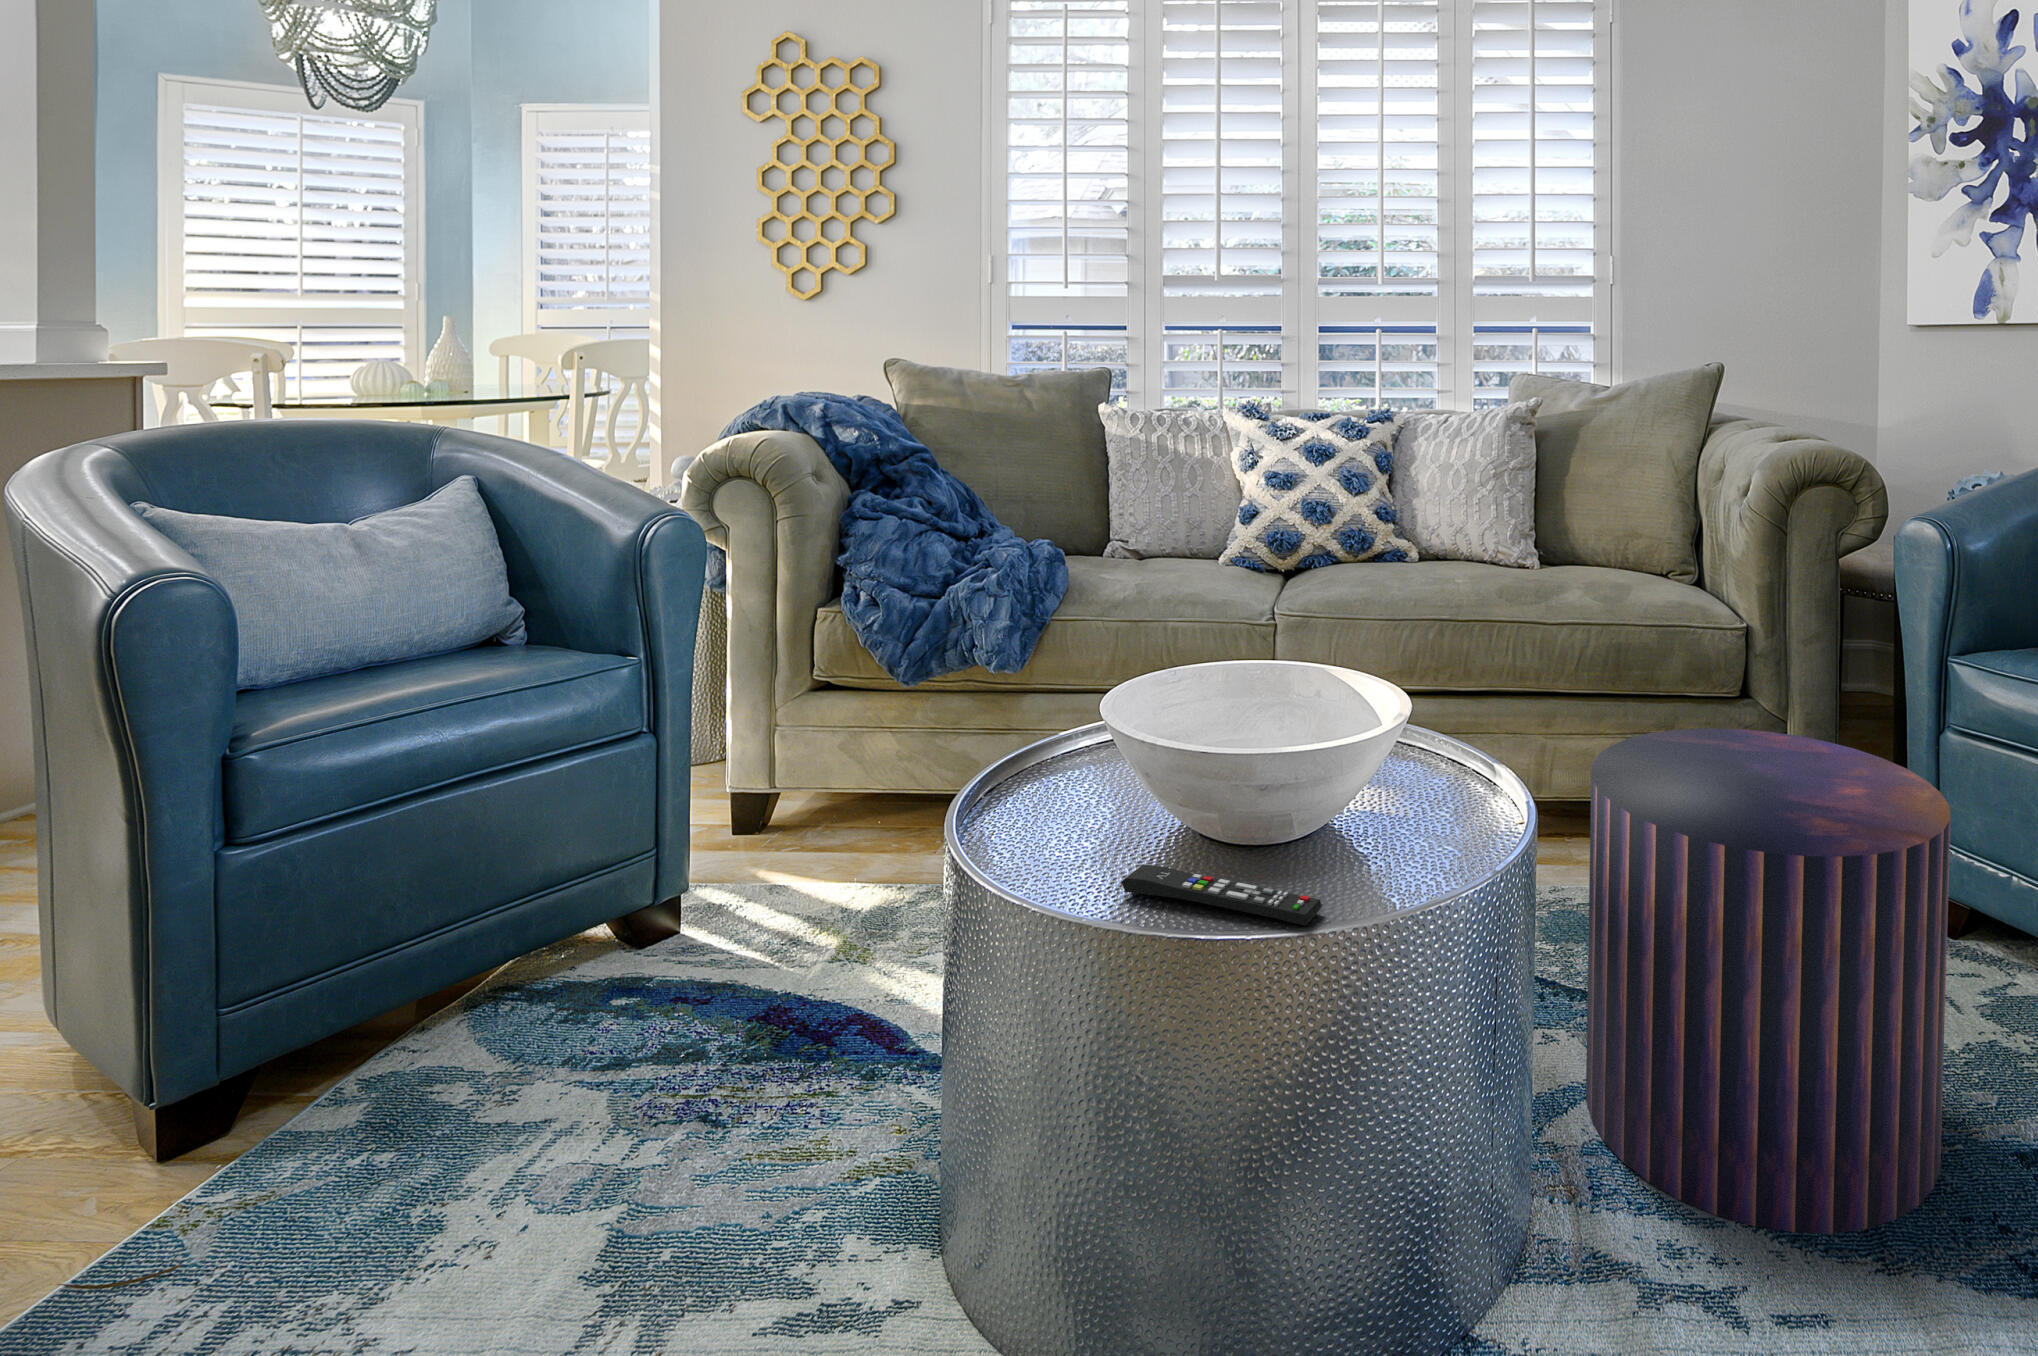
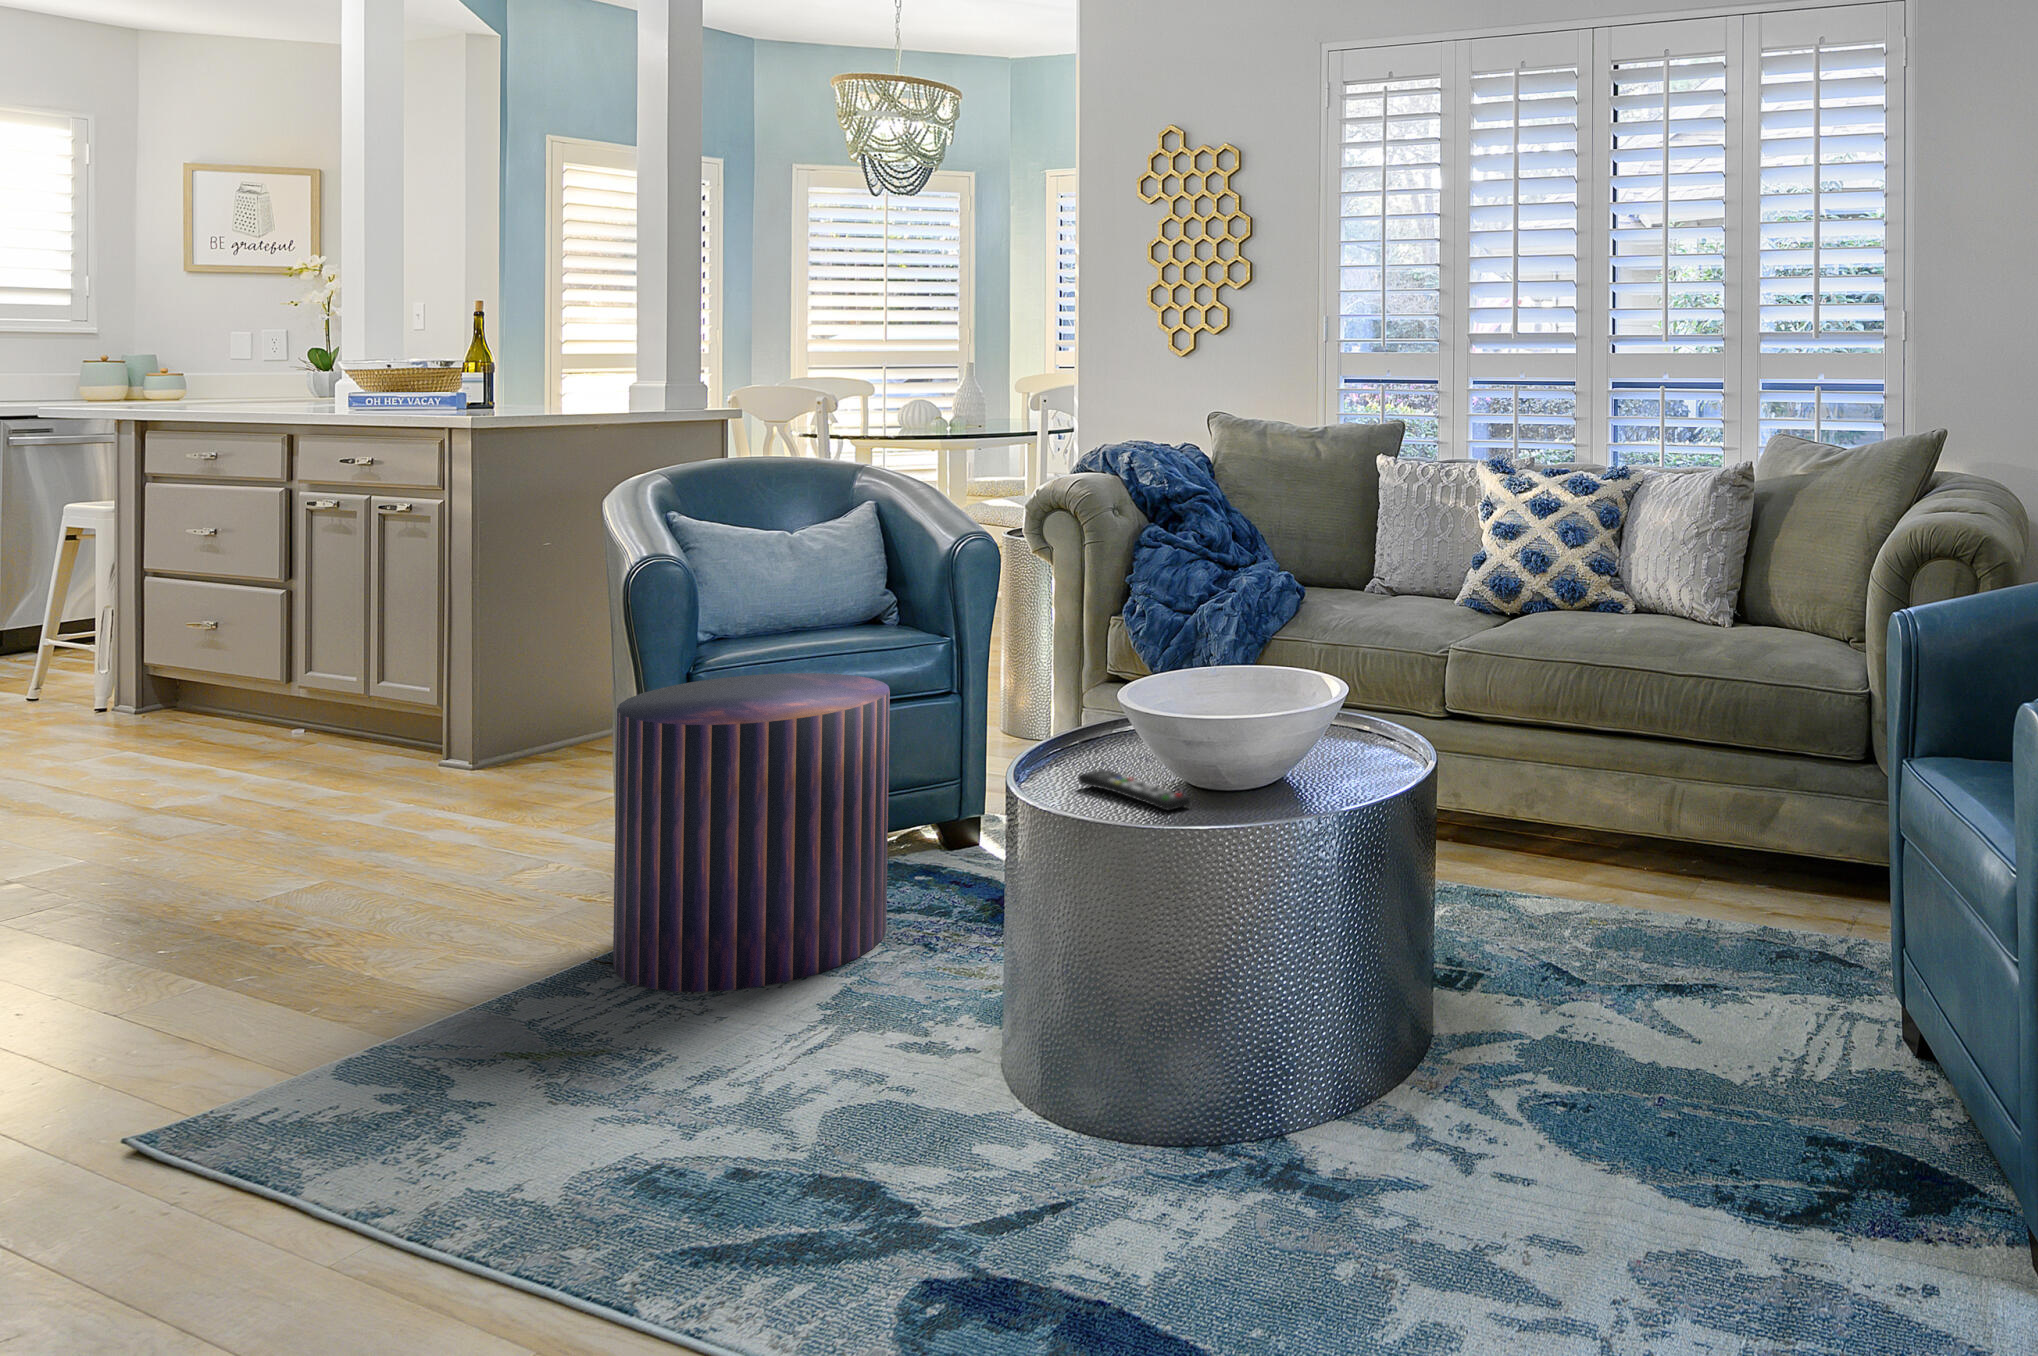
pouf: present [1586,728,1951,1233] -> present [613,673,890,992]

